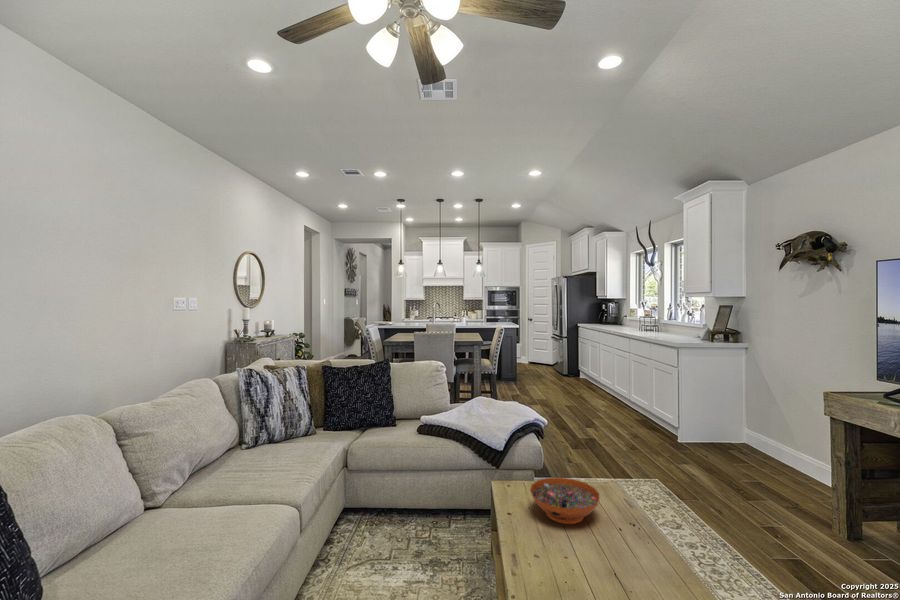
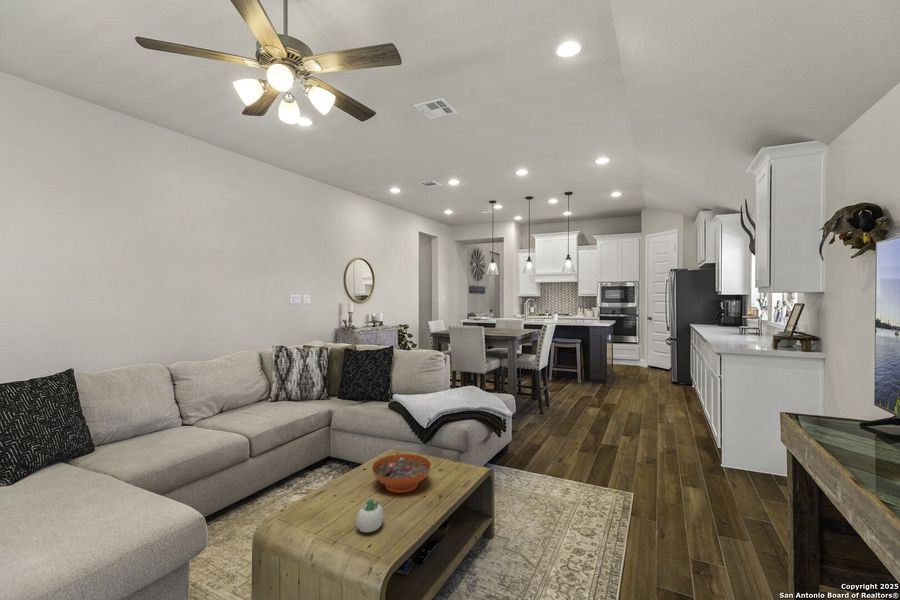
succulent planter: none [609,534,645,576] -> present [356,498,384,532]

